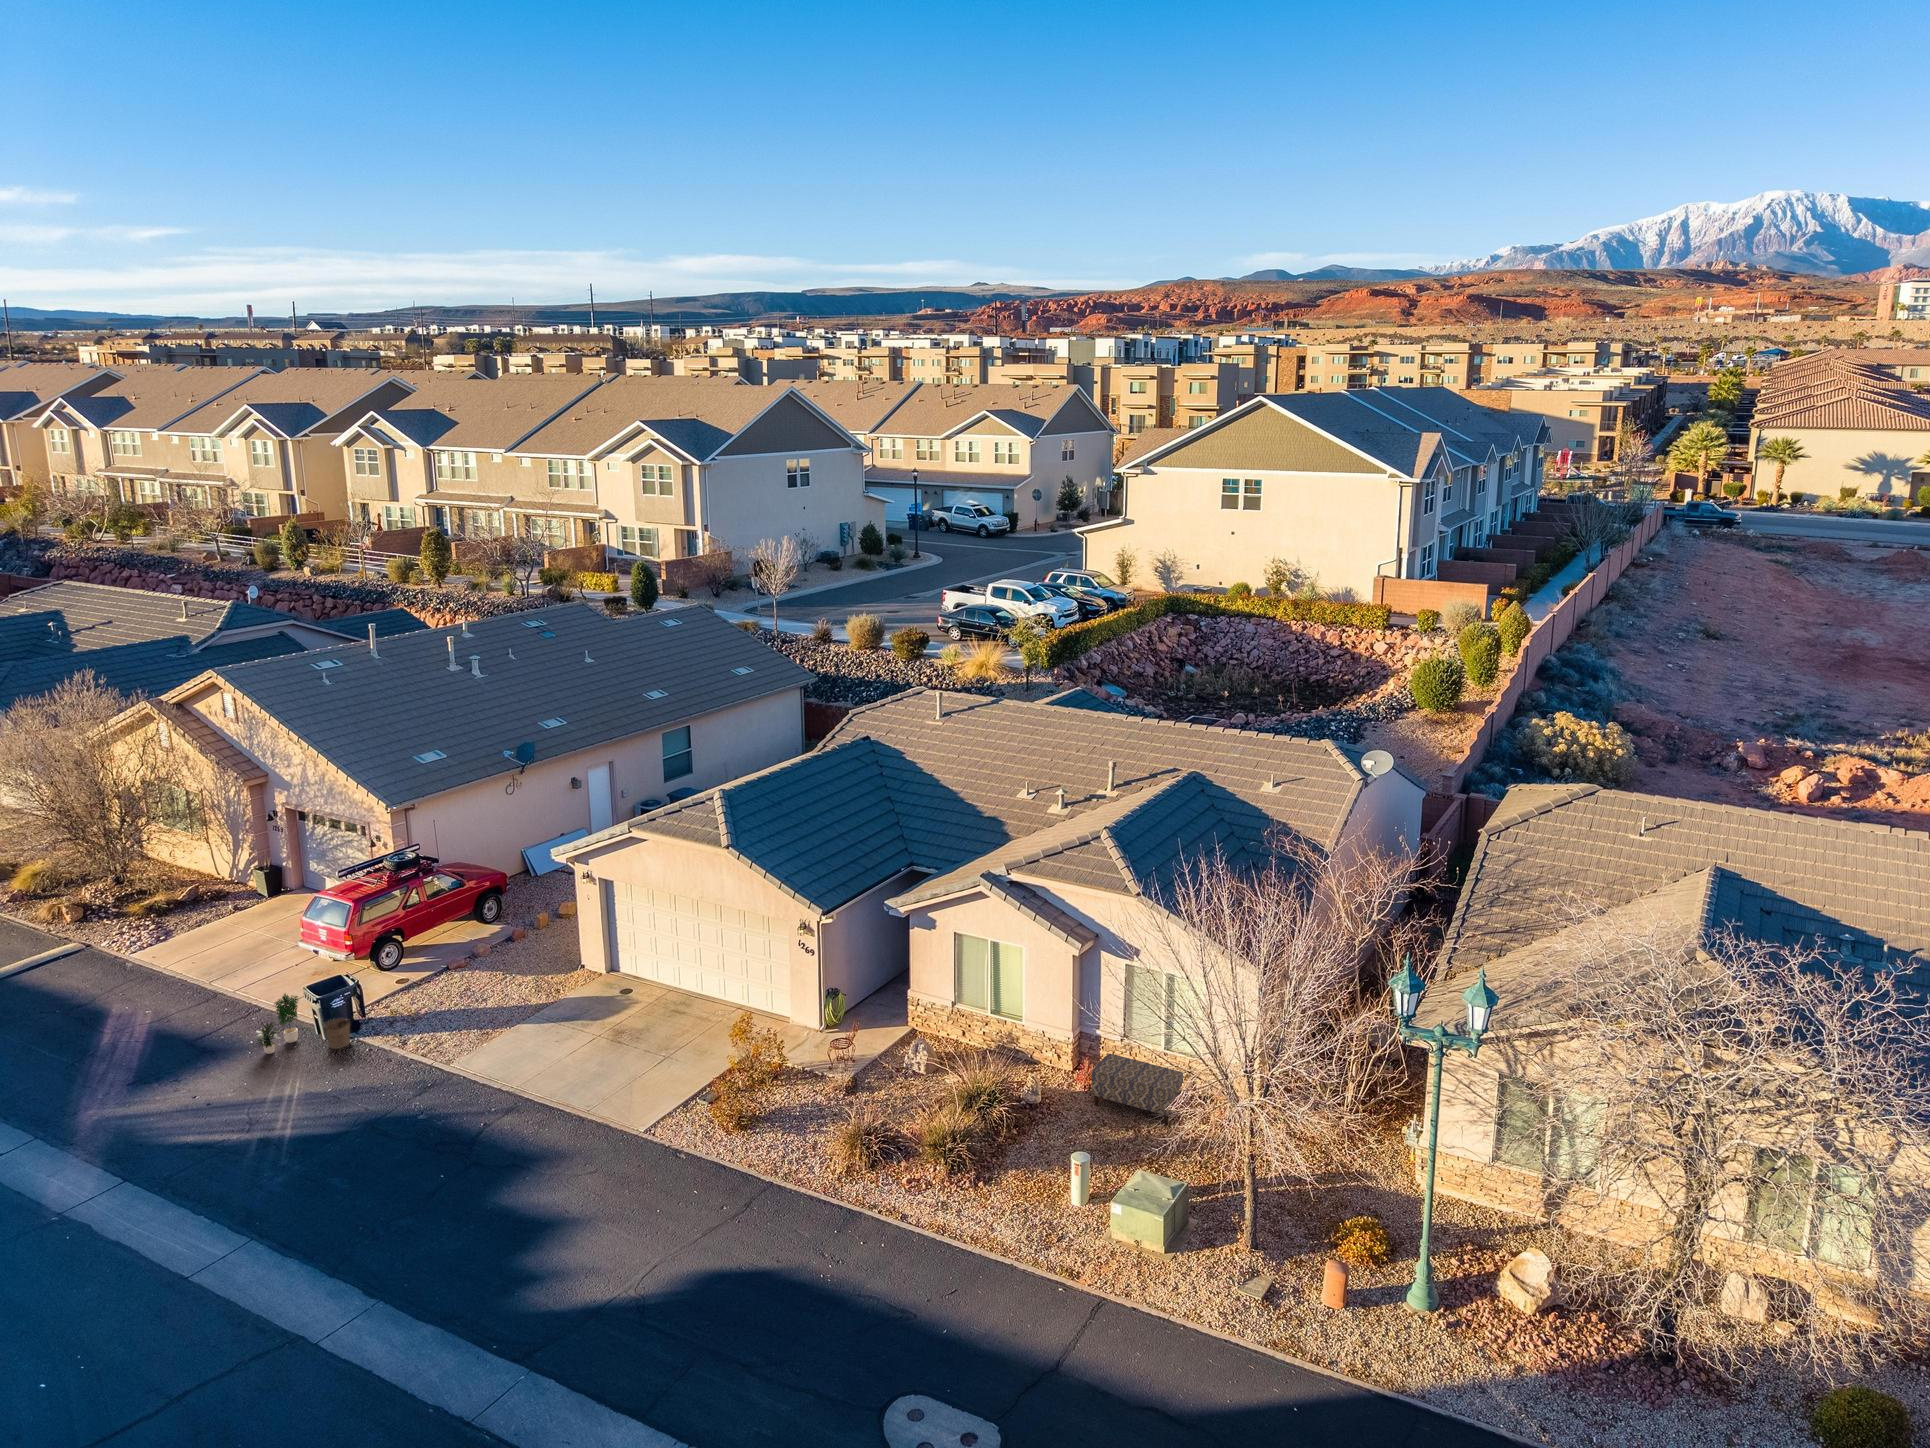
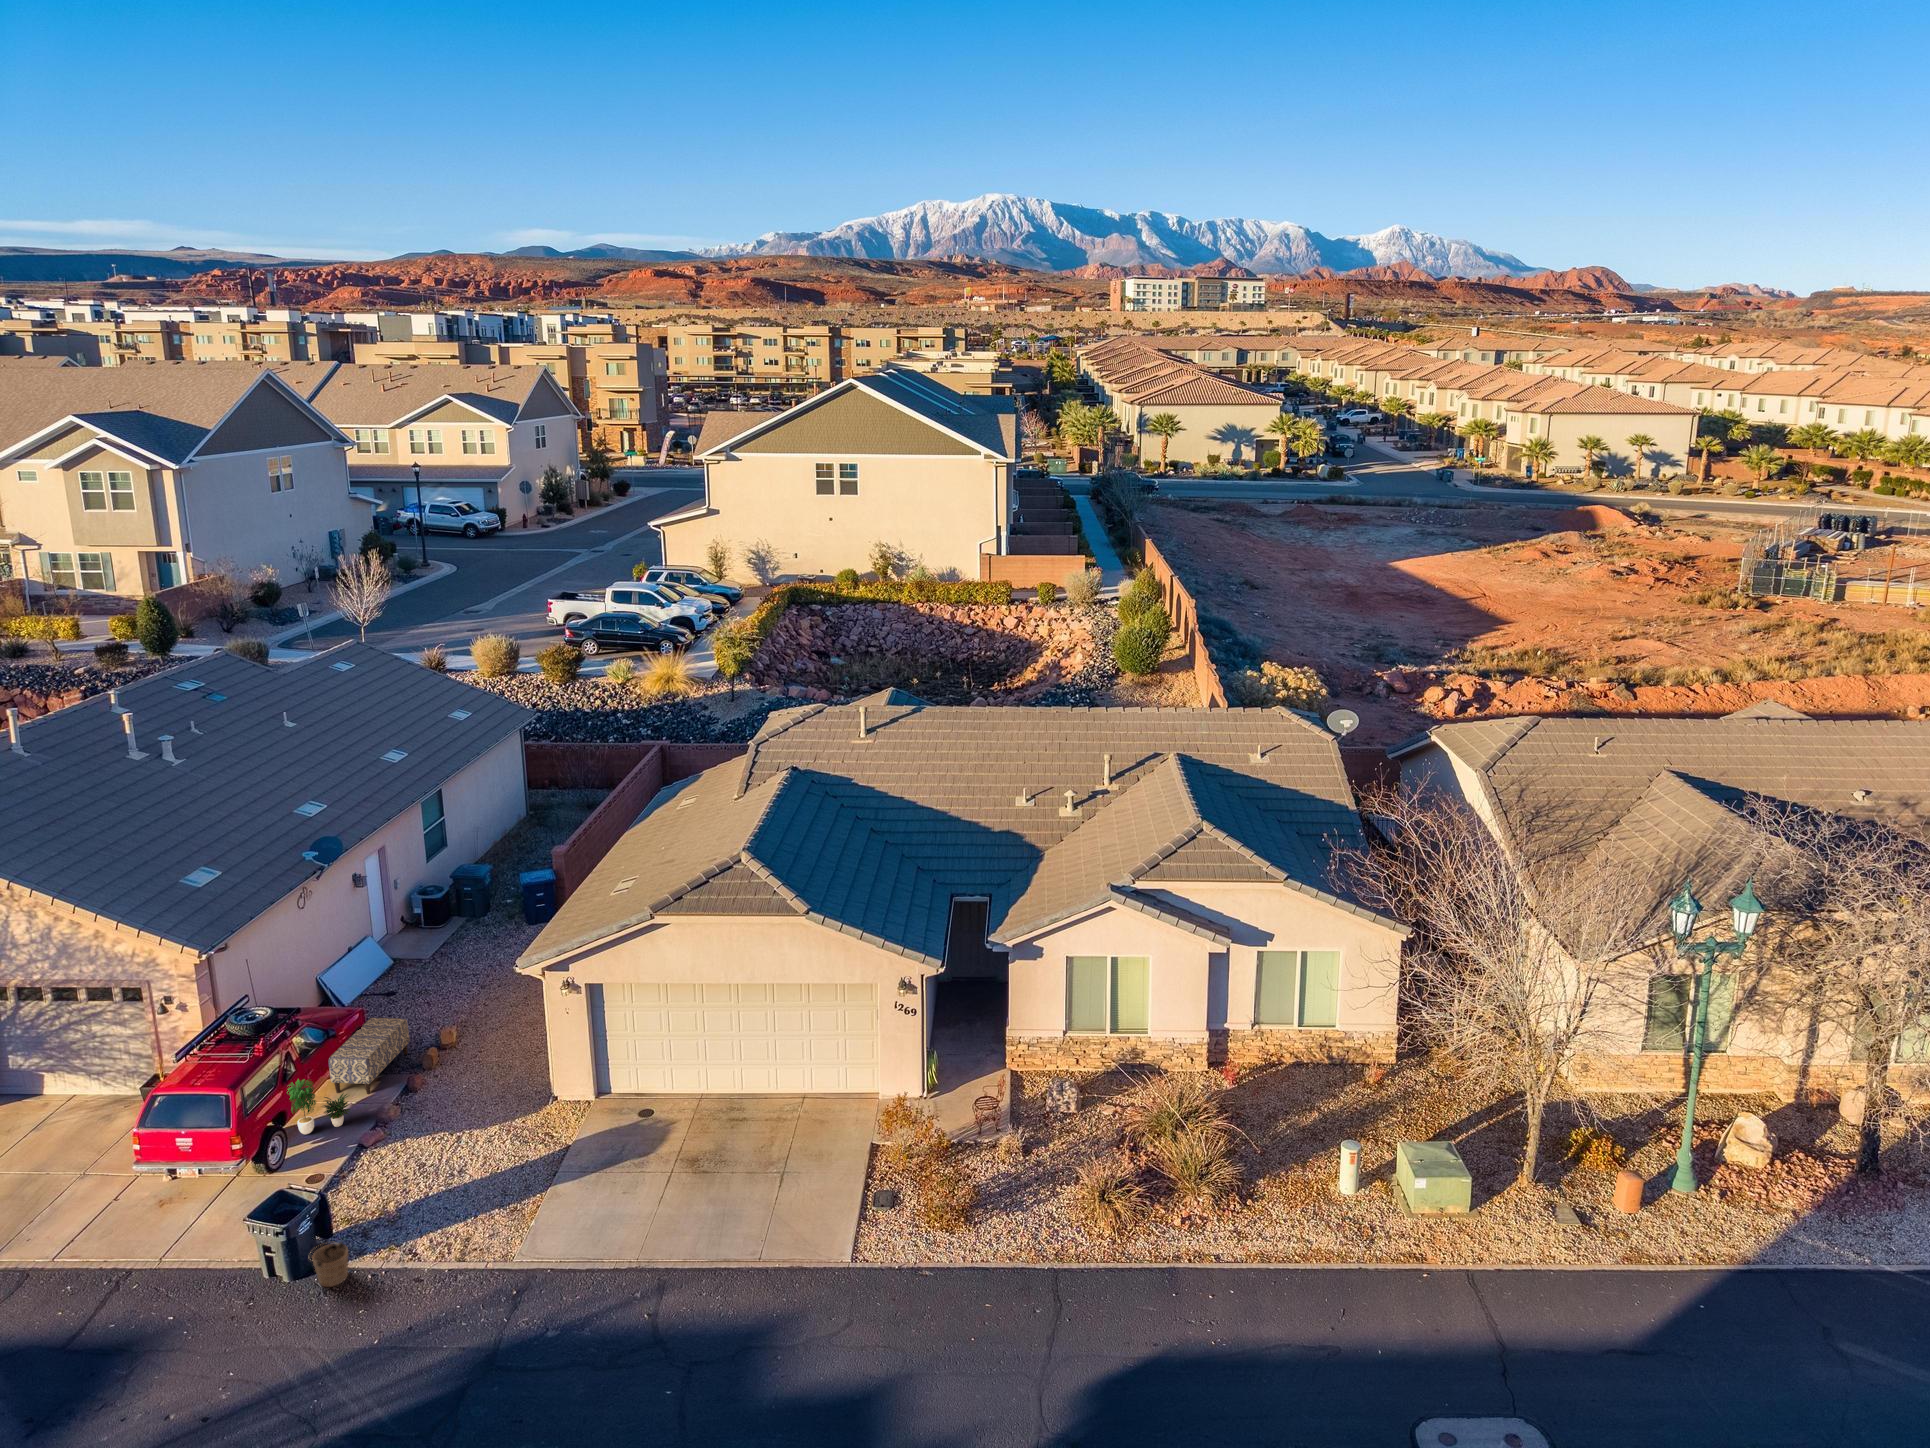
potted plant: present [256,993,298,1054] -> present [287,1079,350,1134]
bench: present [1092,1054,1184,1125] -> present [328,1018,410,1094]

